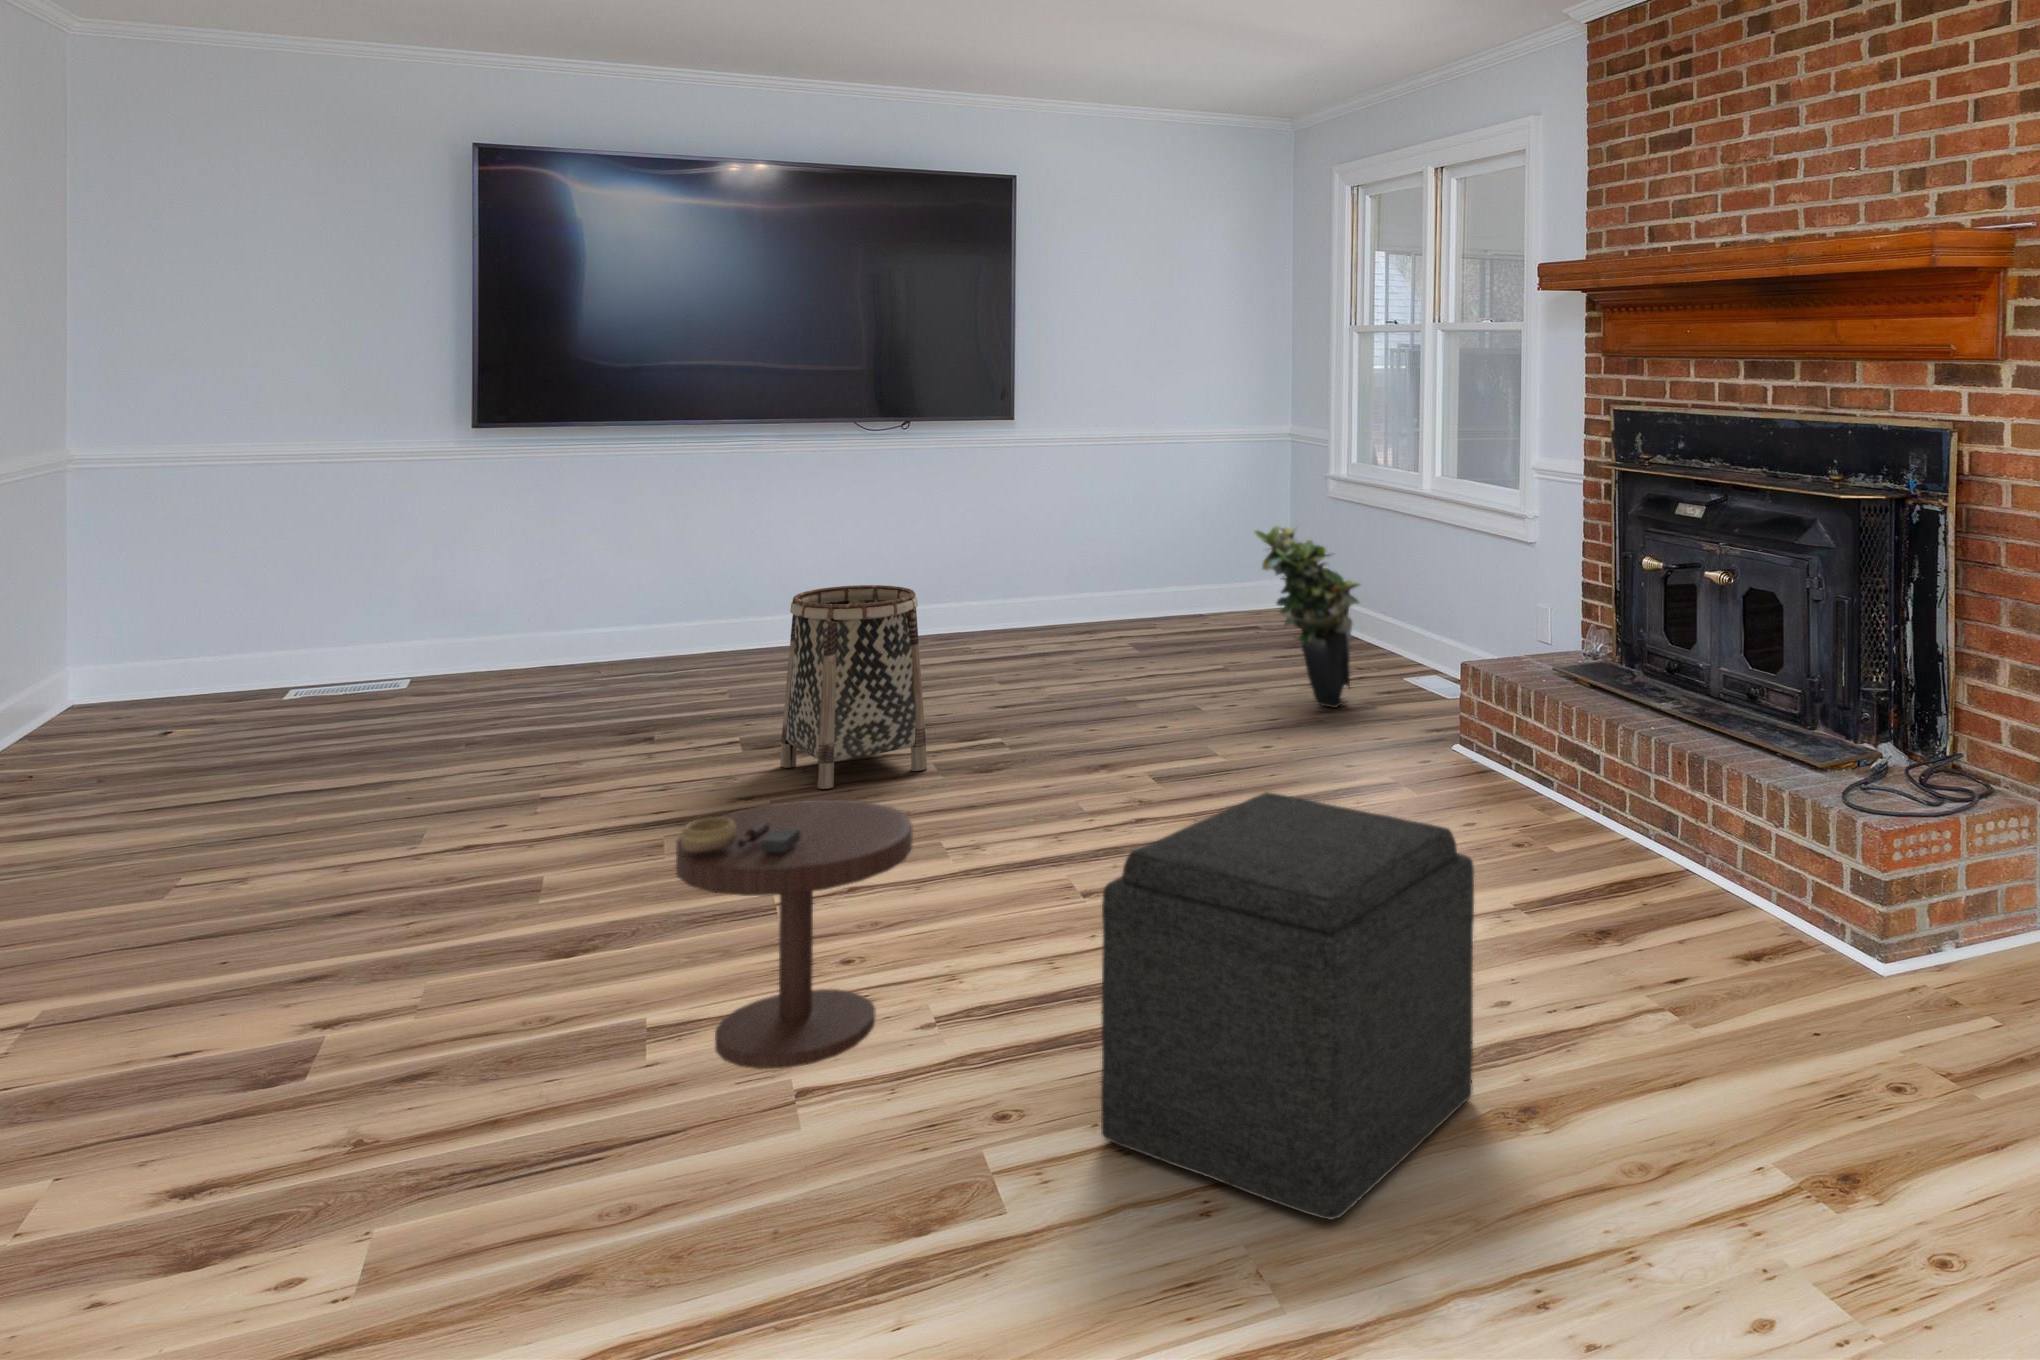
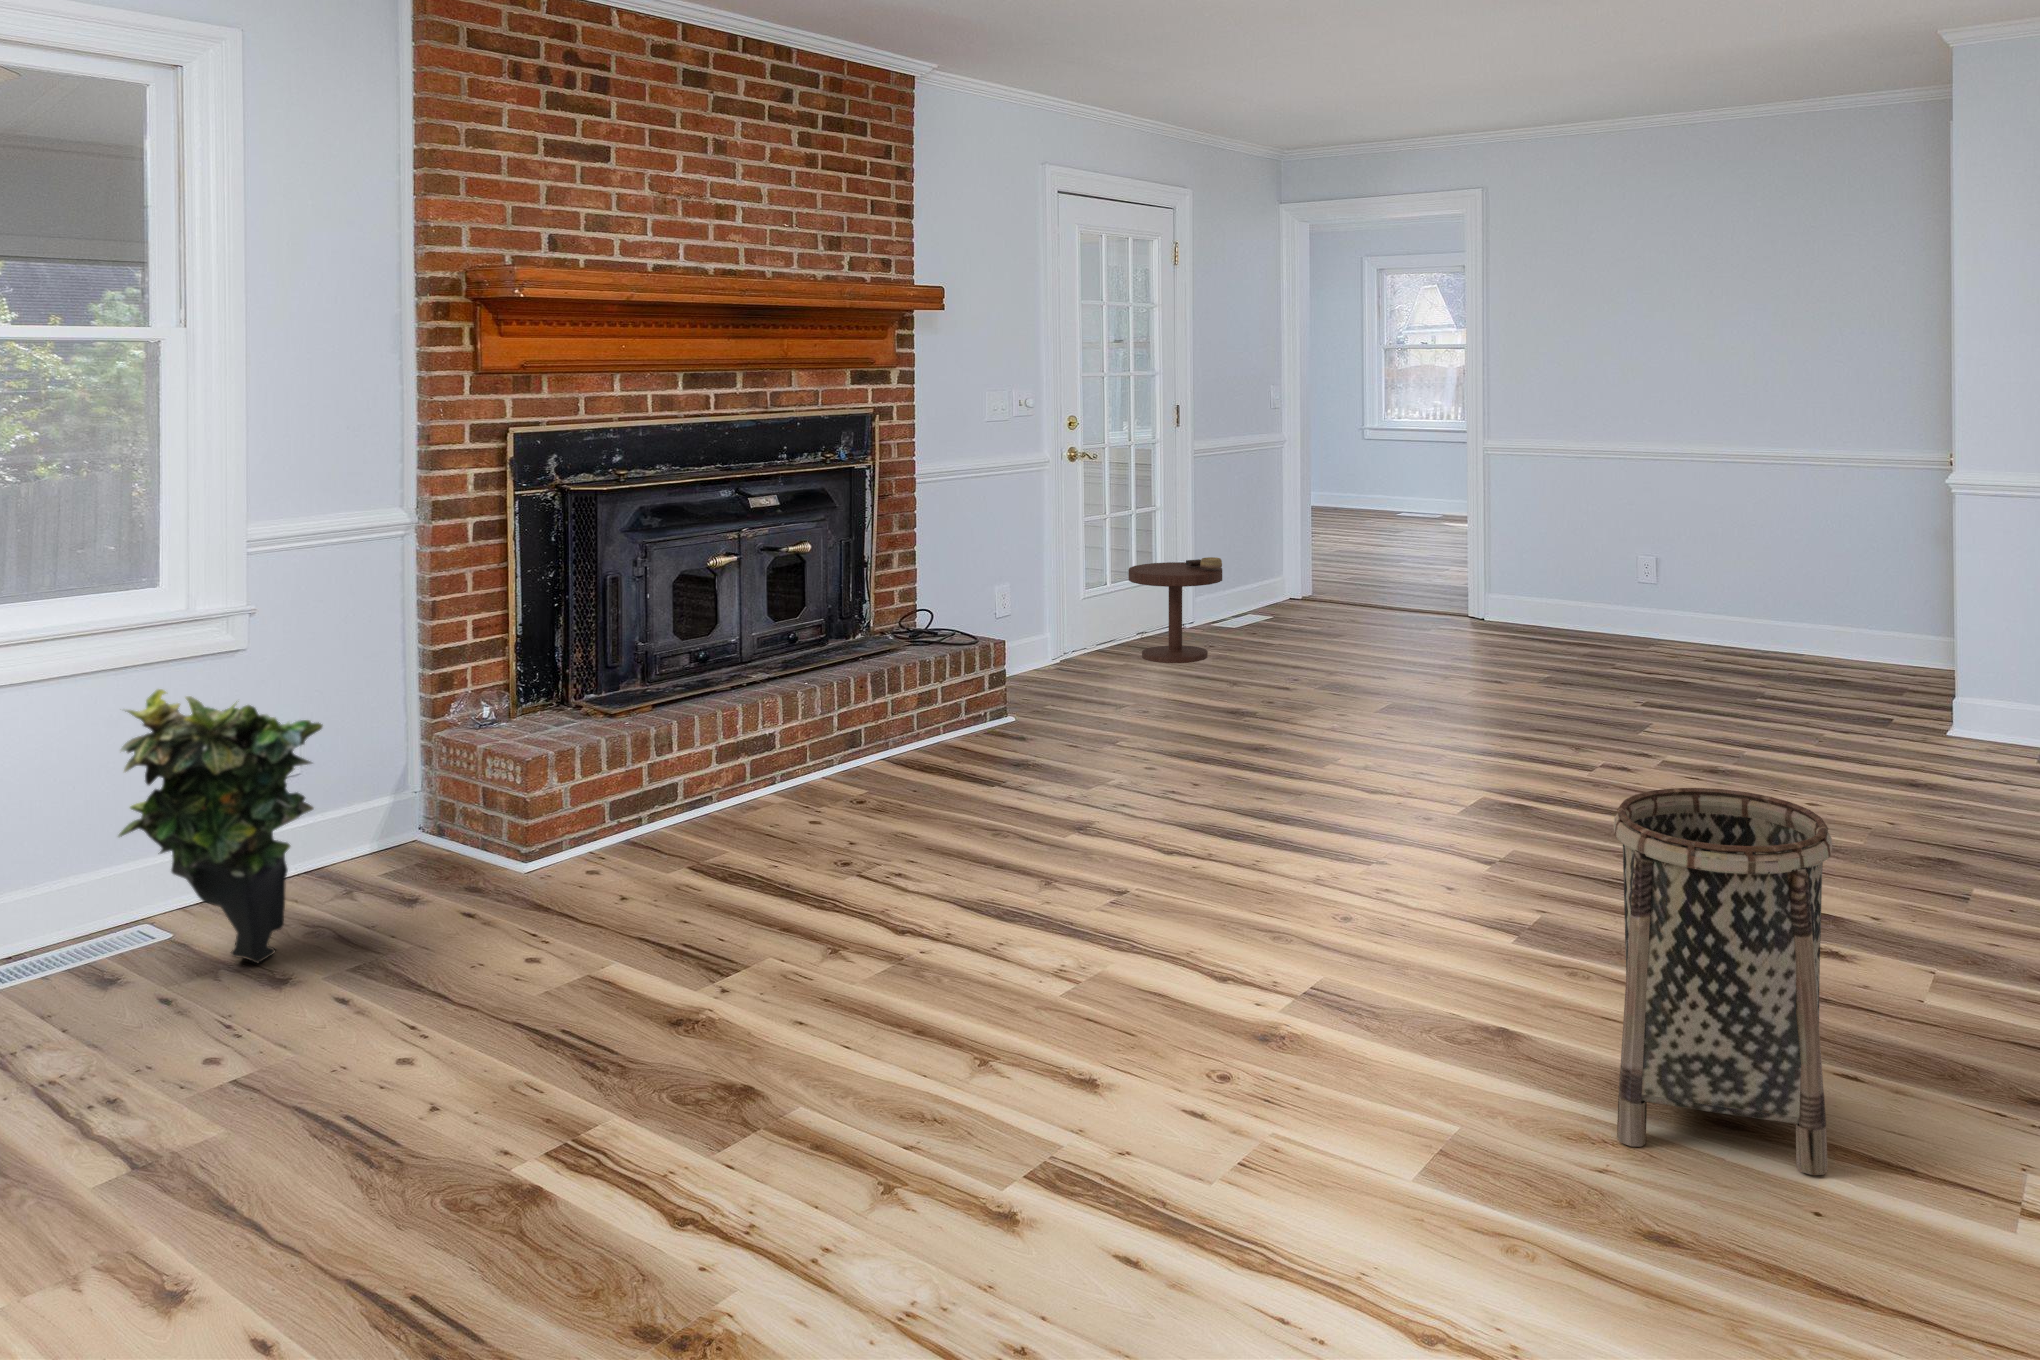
basket: present [780,585,927,789] -> present [1614,788,1833,1175]
ottoman: present [1101,793,1474,1219] -> none [1255,619,1413,805]
side table: present [676,800,913,1069] -> present [1128,557,1222,663]

